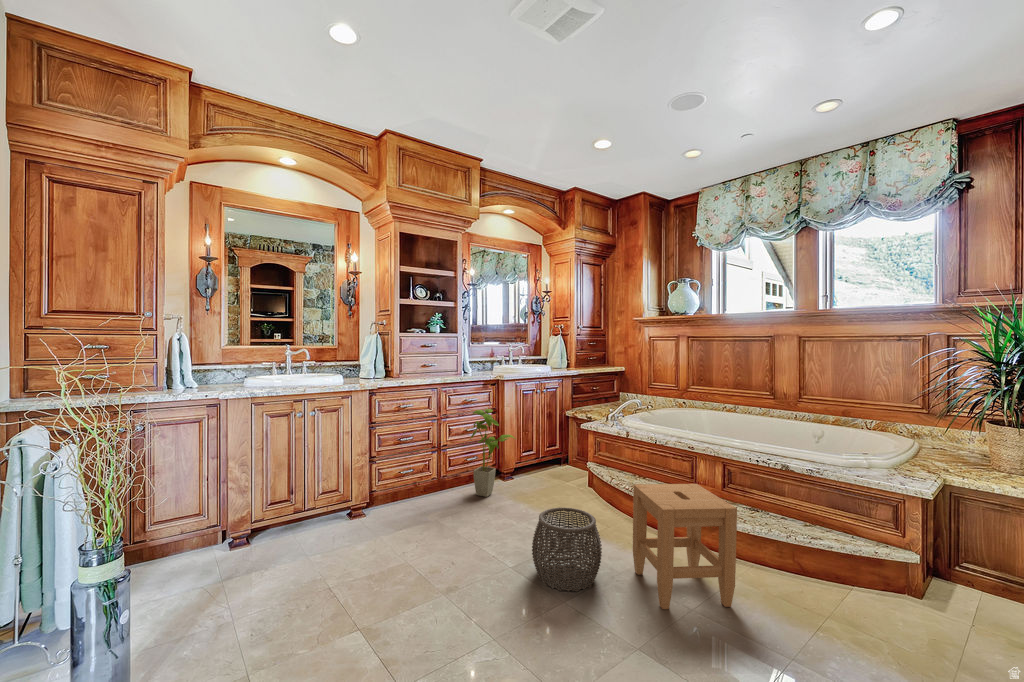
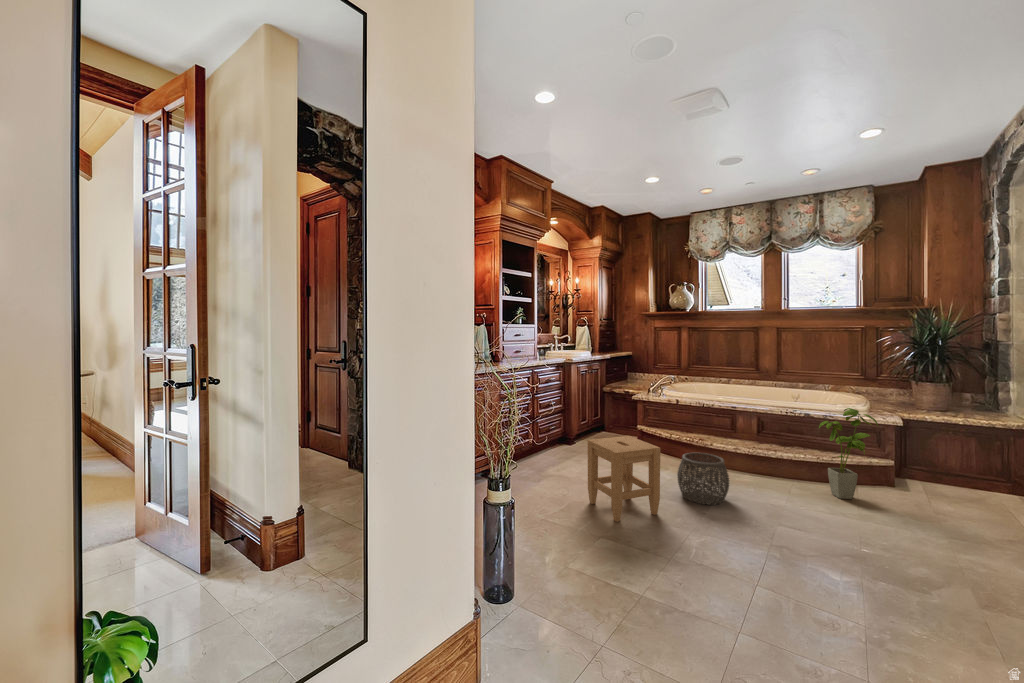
house plant: present [470,409,516,497] -> present [819,408,878,499]
stool: present [633,484,737,609] -> present [588,436,660,522]

